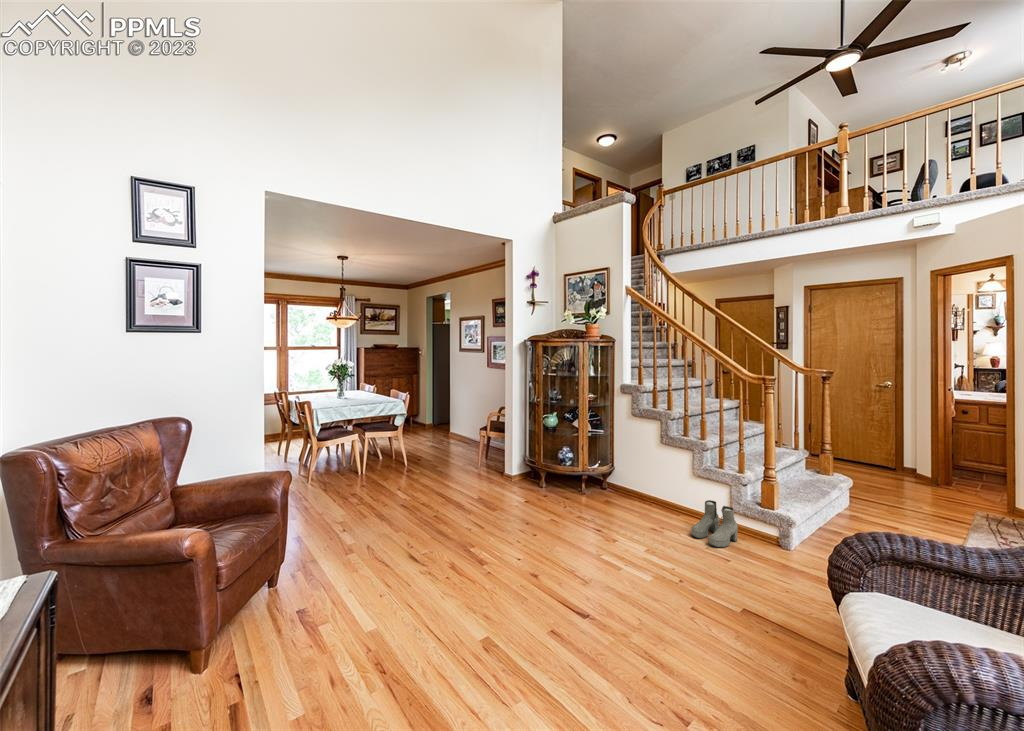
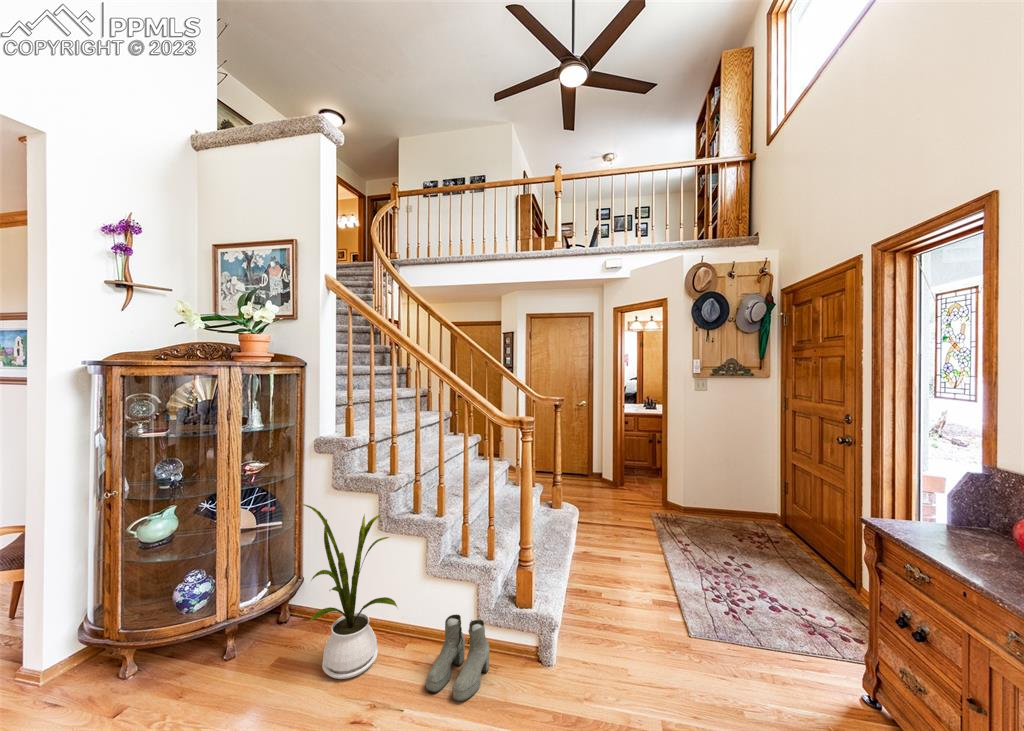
house plant: none [614,418,673,517] -> present [301,504,397,679]

